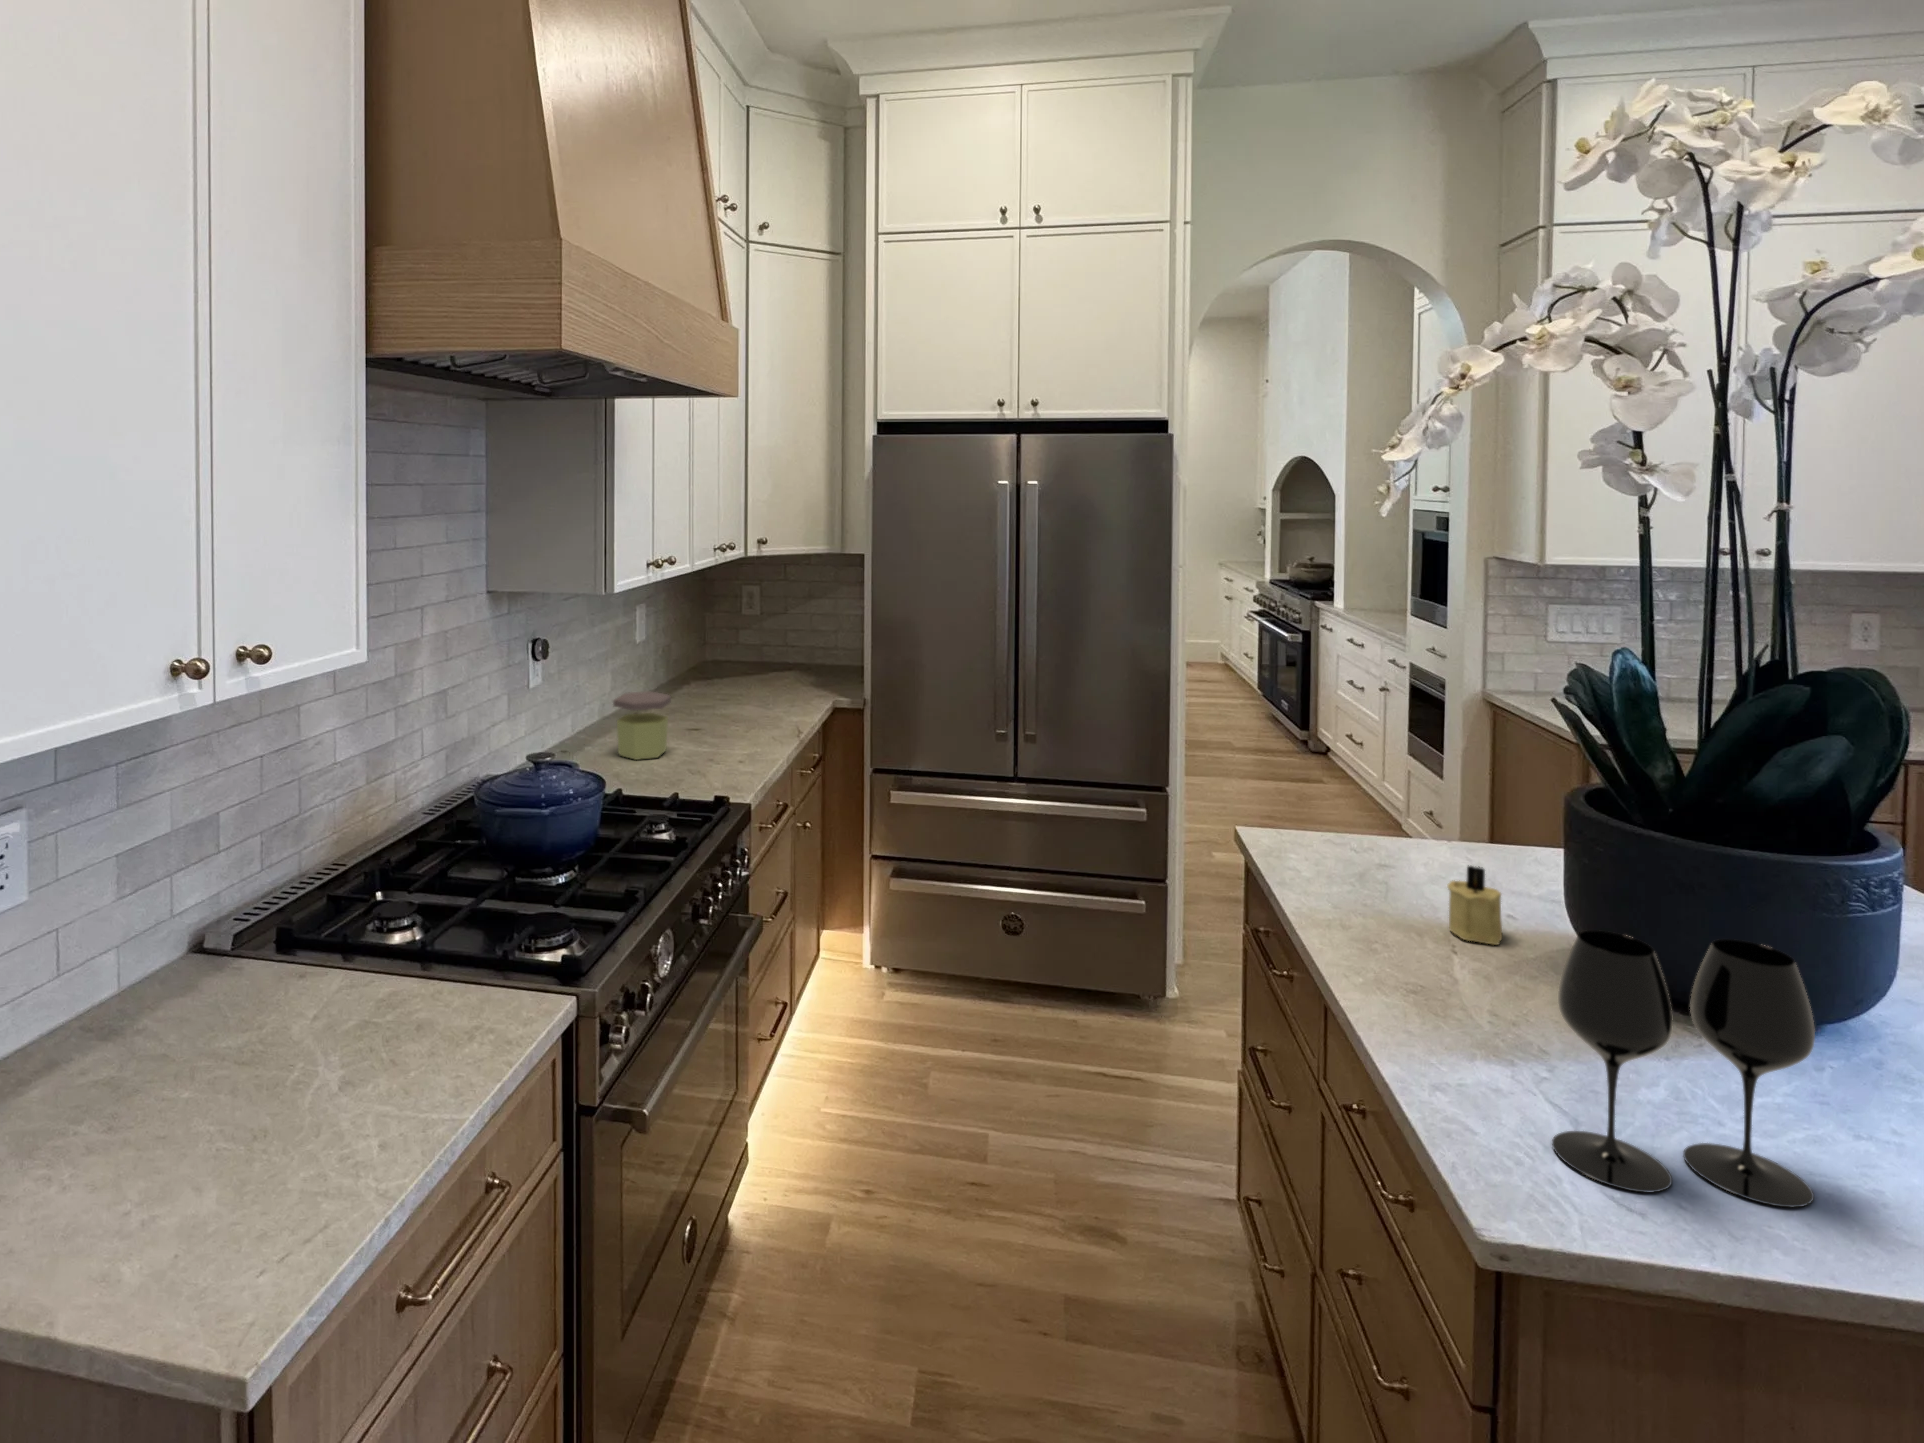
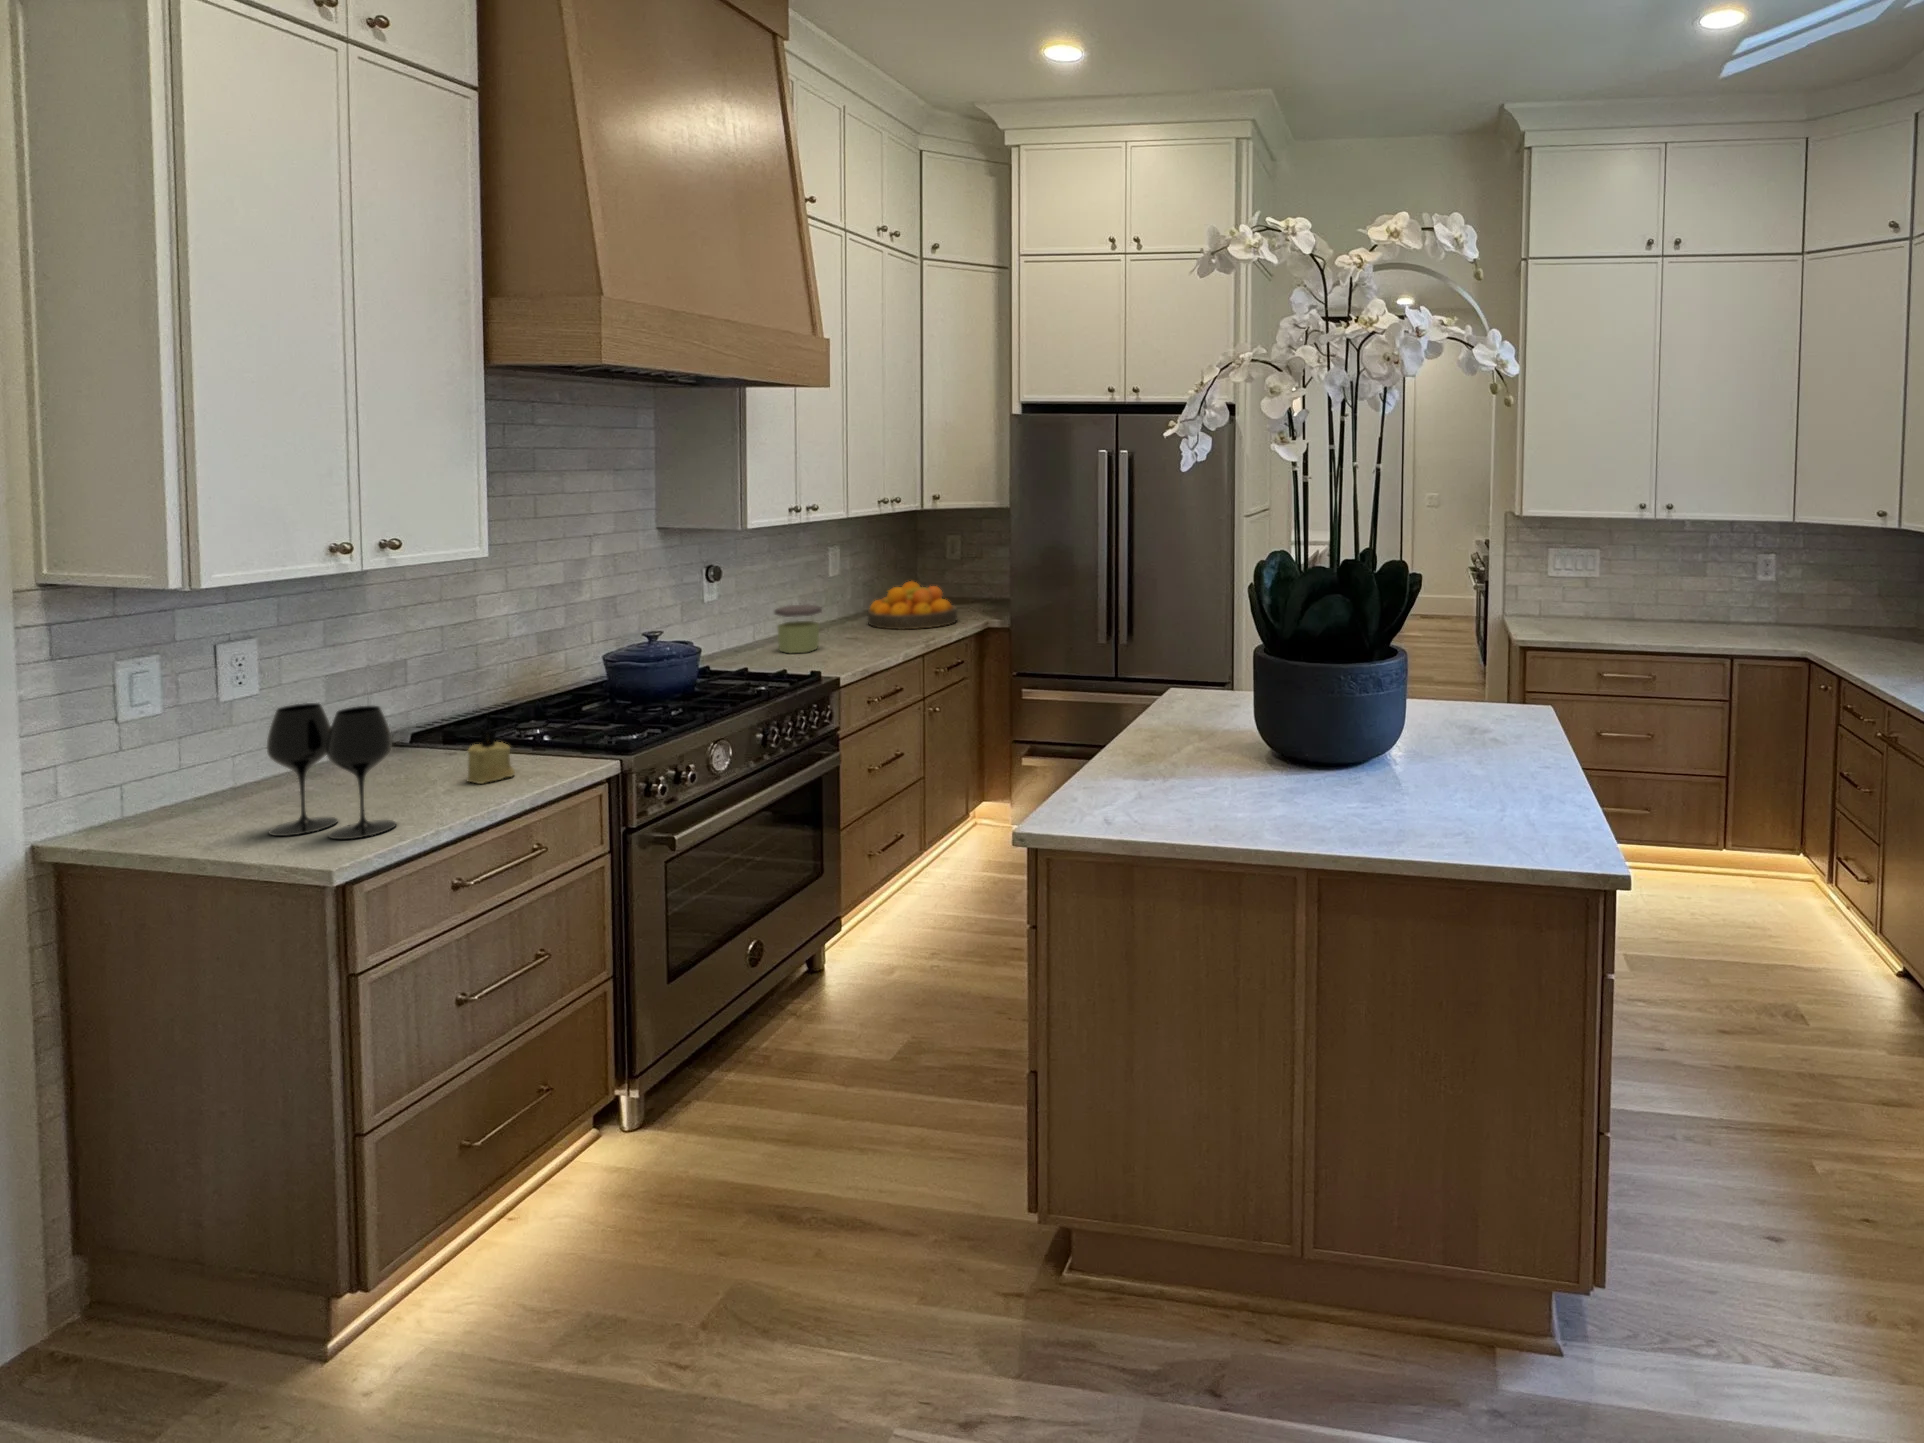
fruit bowl: none [688,652,798,717] -> present [868,581,957,629]
candle: present [1448,865,1502,945] -> present [467,730,515,784]
wine glass: present [1552,930,1815,1207] -> present [267,703,396,839]

